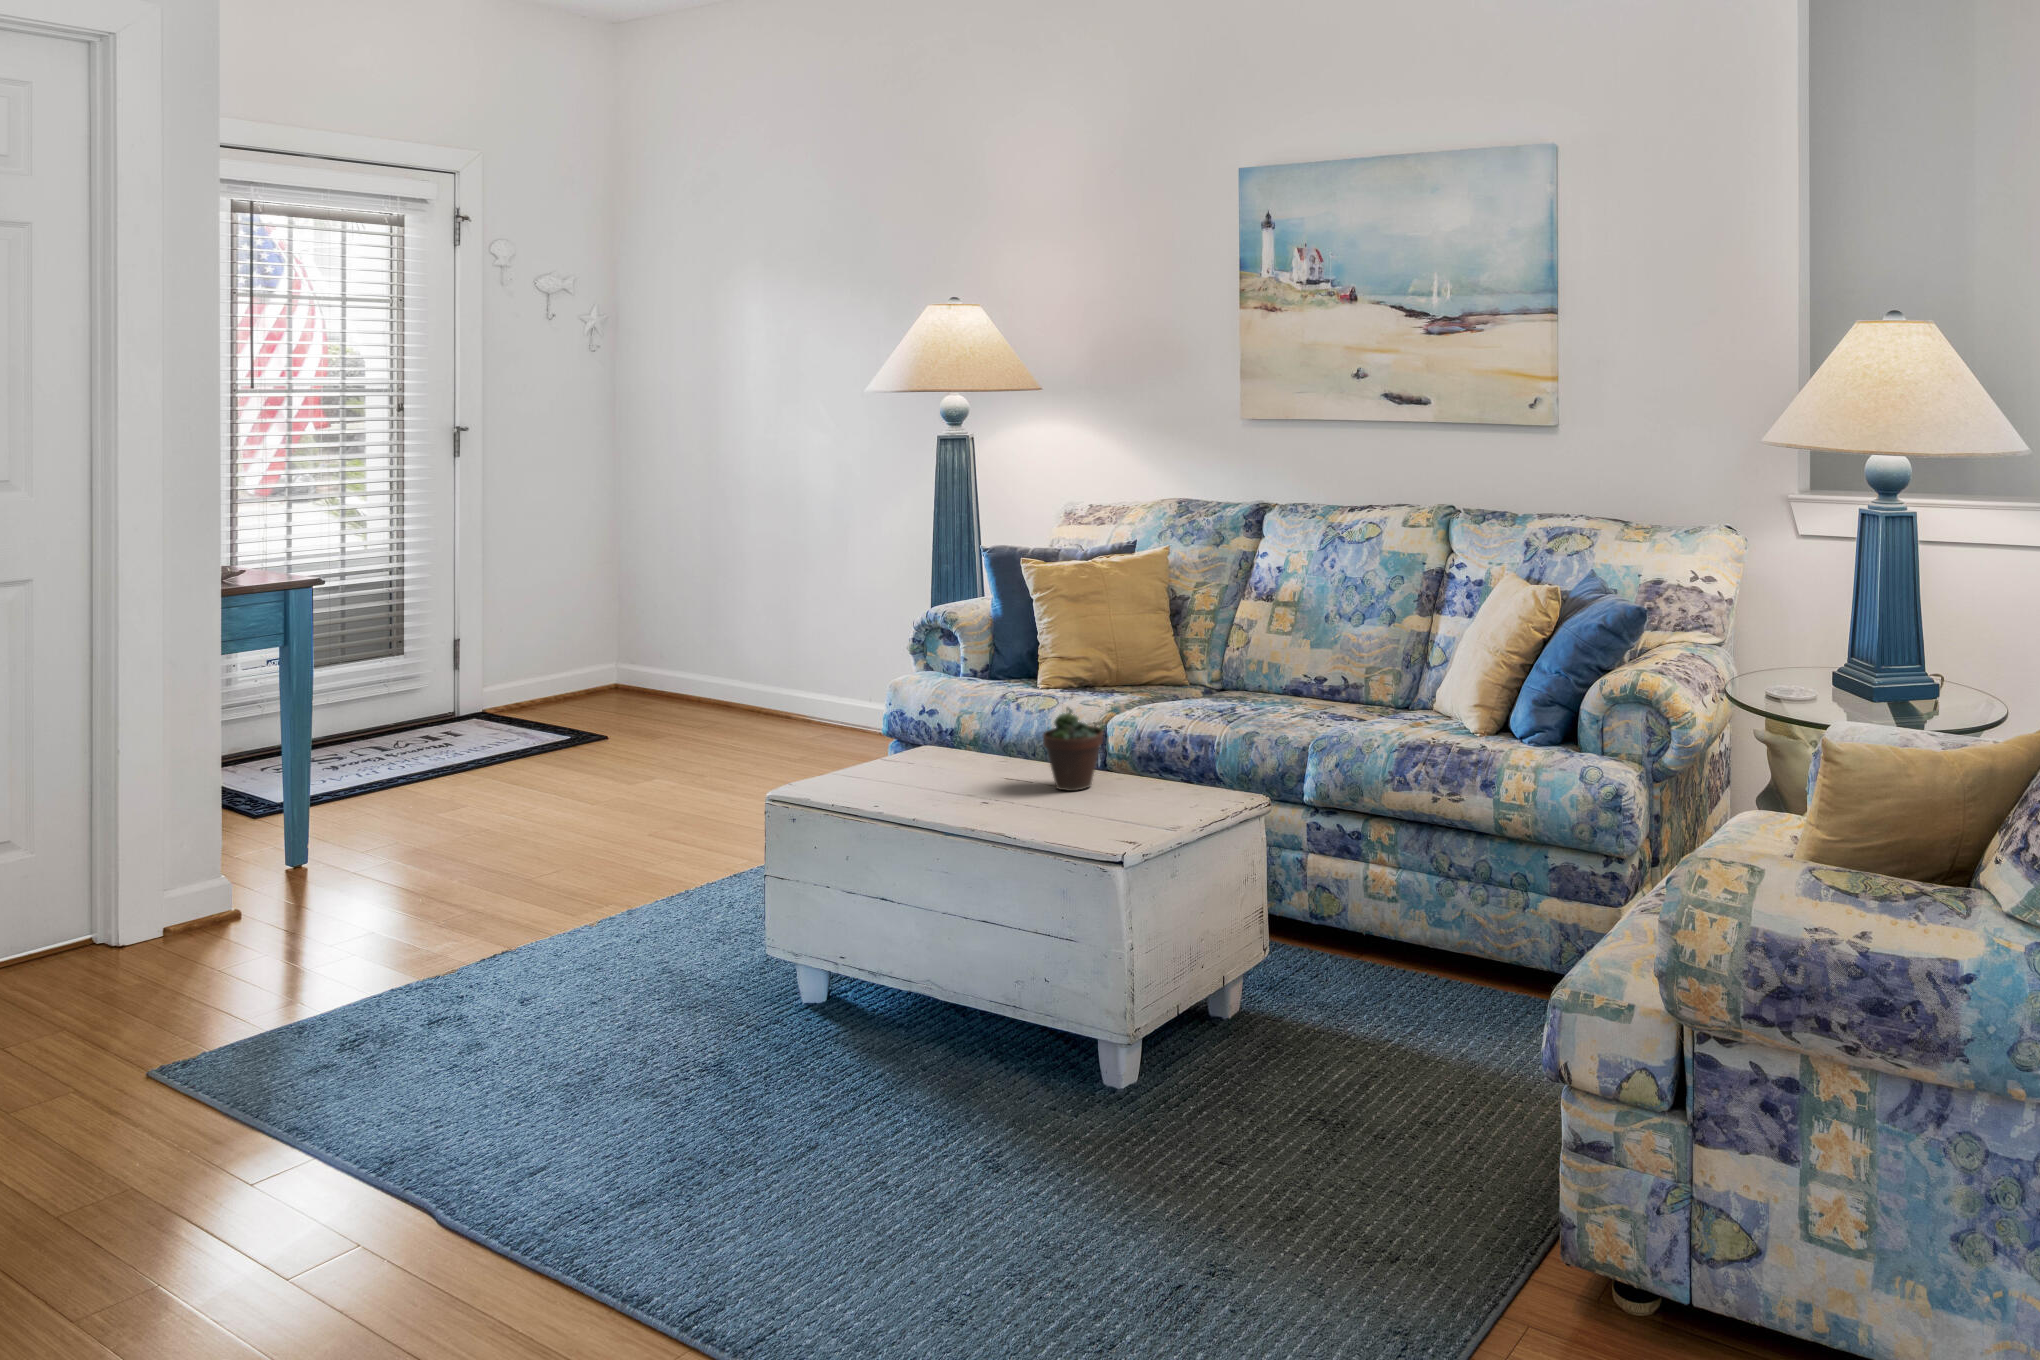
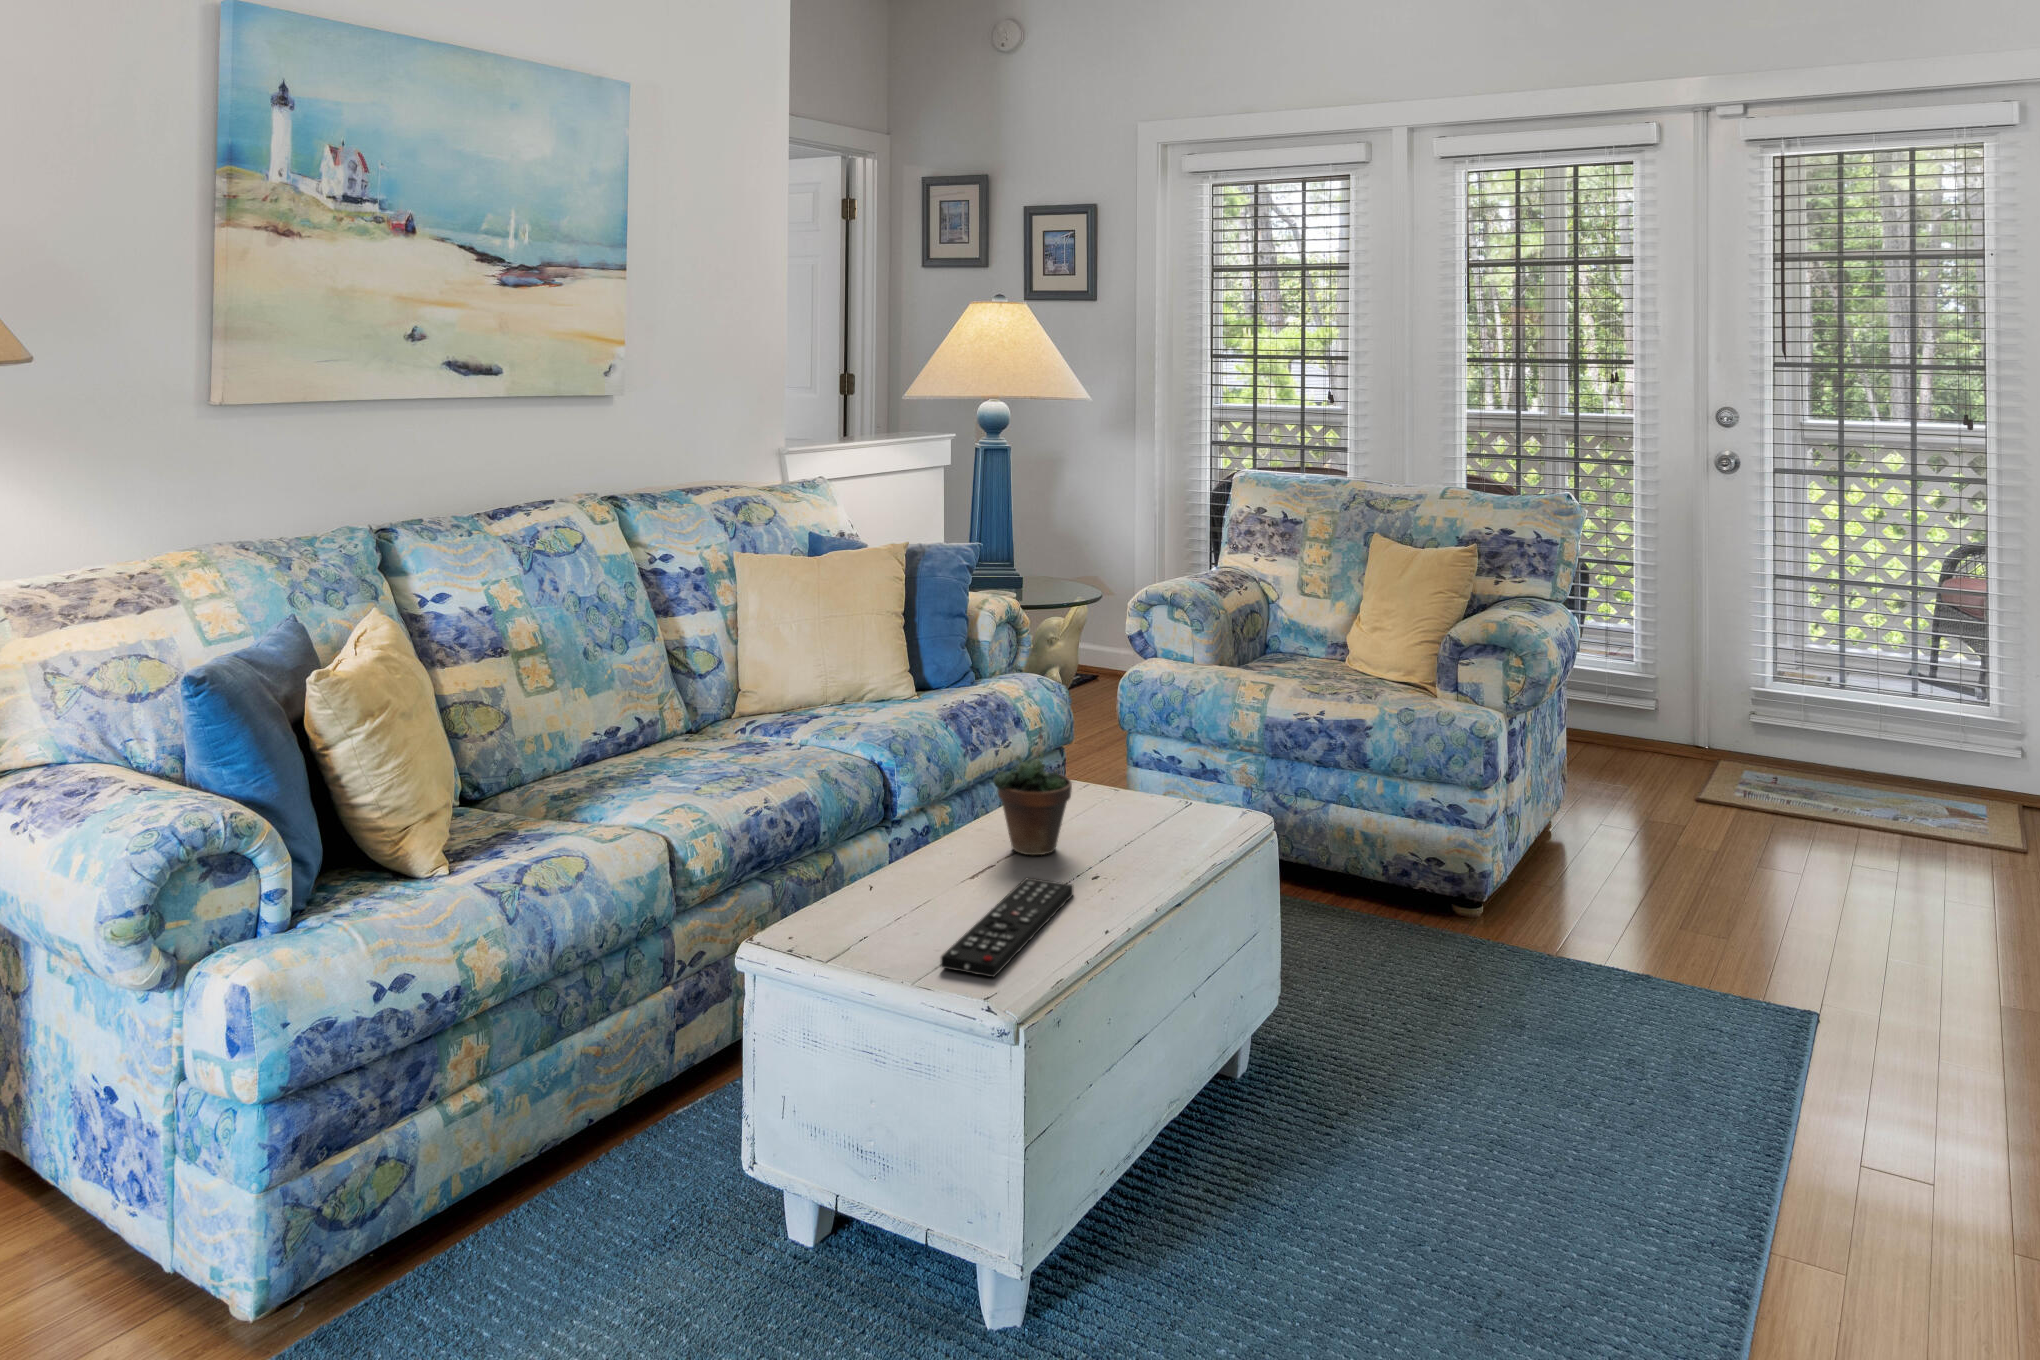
remote control: none [836,769,992,798] -> present [941,878,1073,977]

